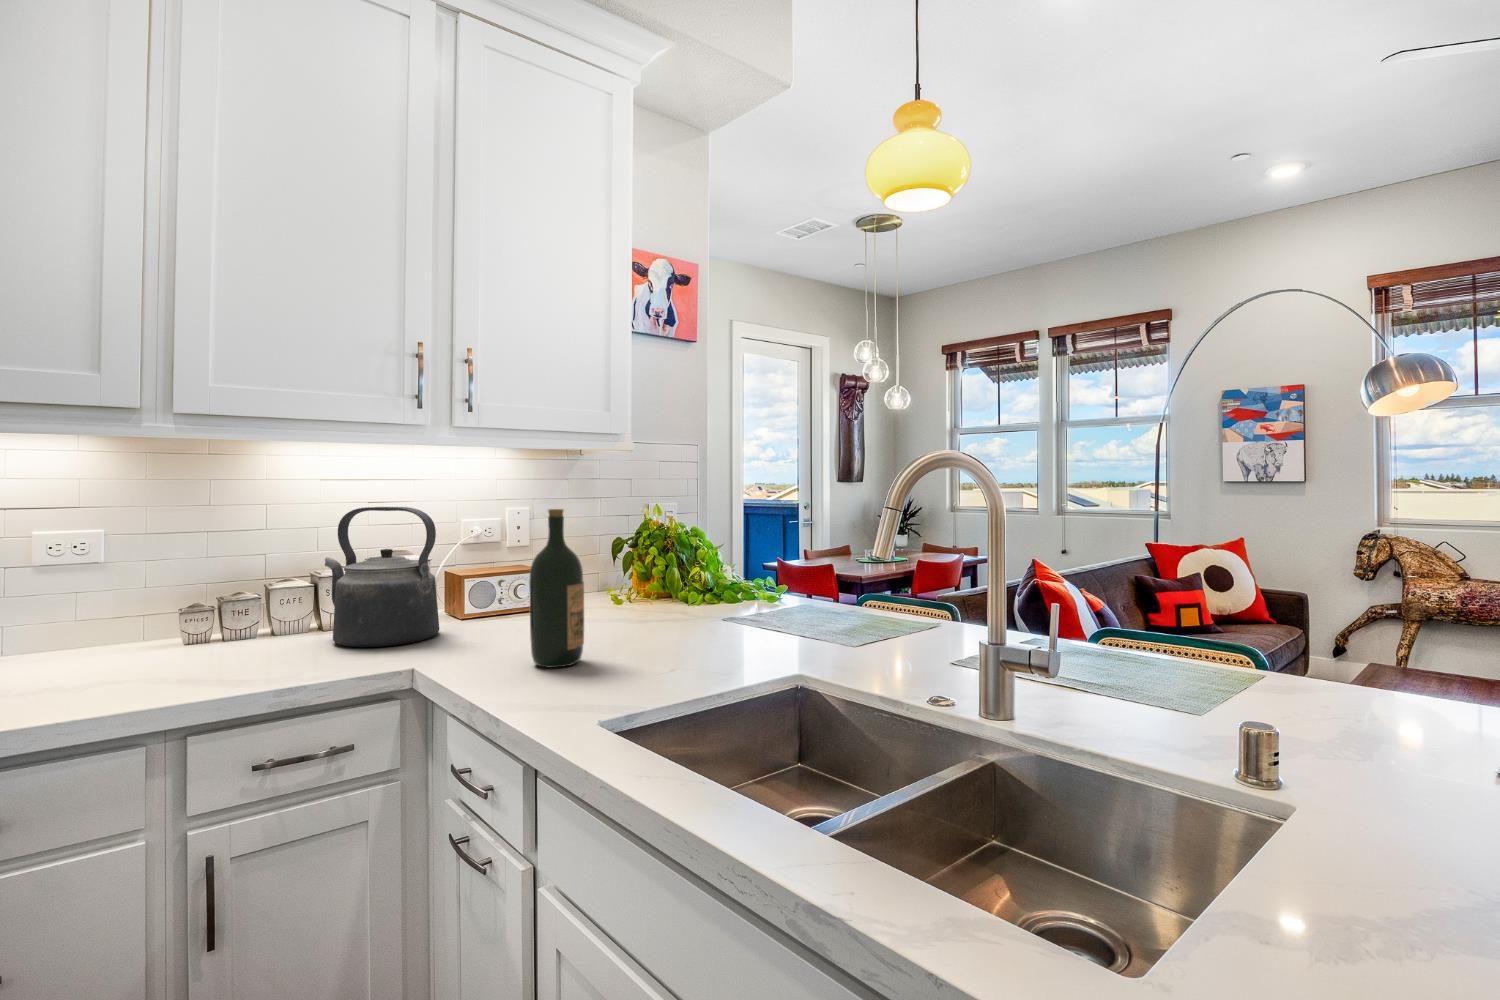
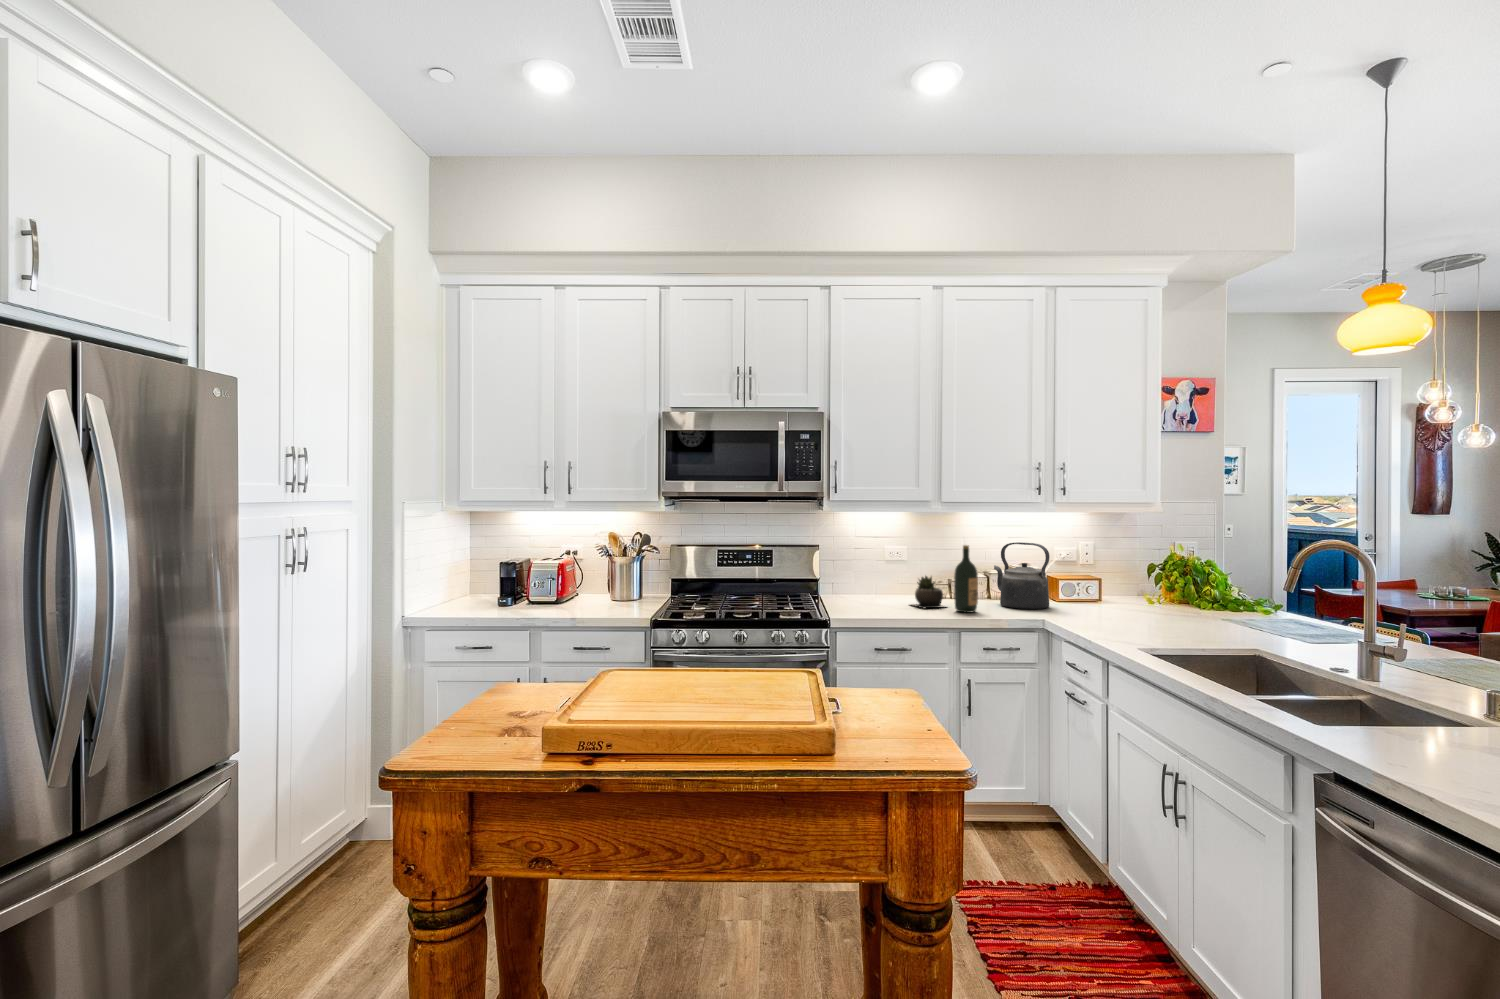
wine bottle: present [529,509,584,667] -> present [954,545,978,613]
succulent plant: none [68,592,187,682] -> present [912,576,945,608]

